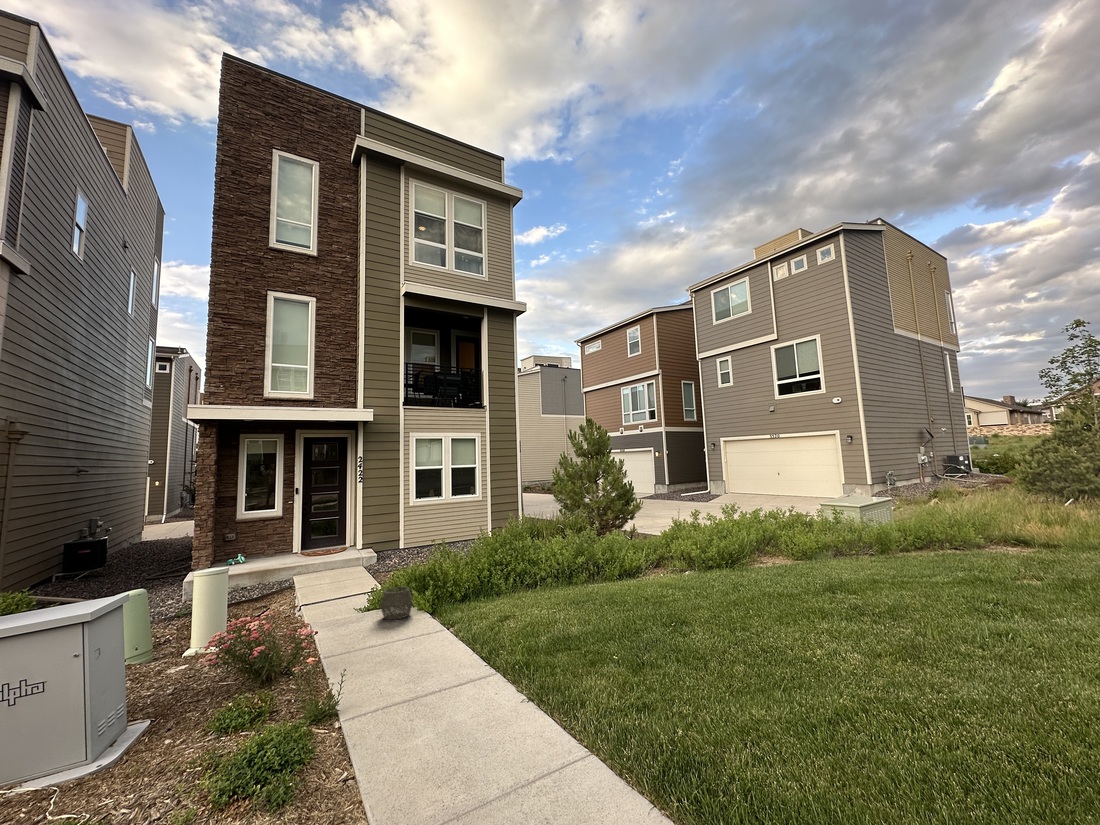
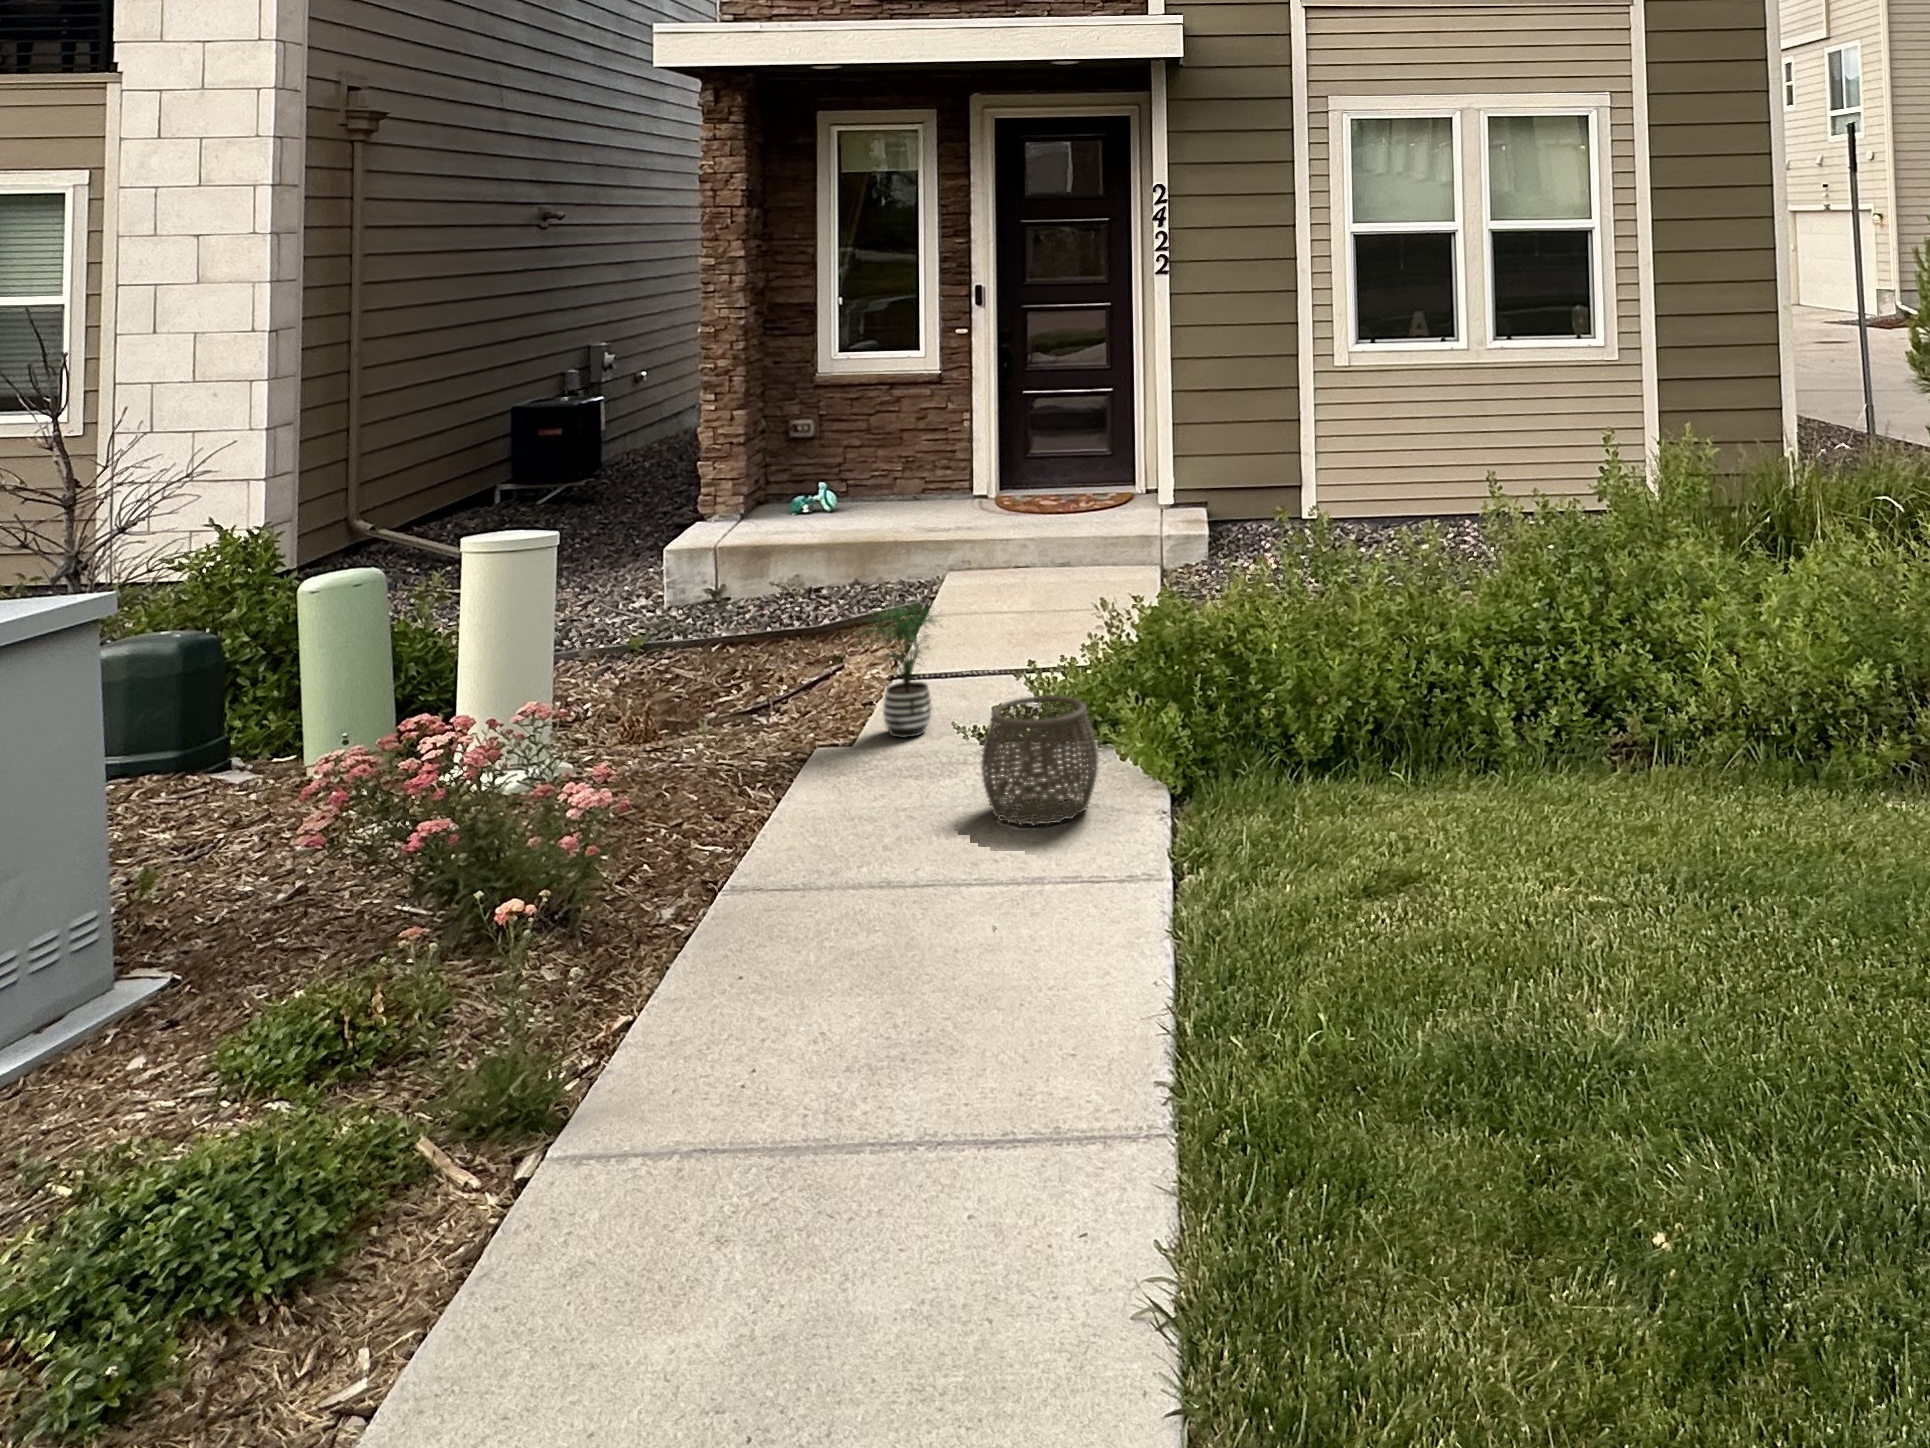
potted plant: none [321,570,349,610] -> present [859,601,942,738]

